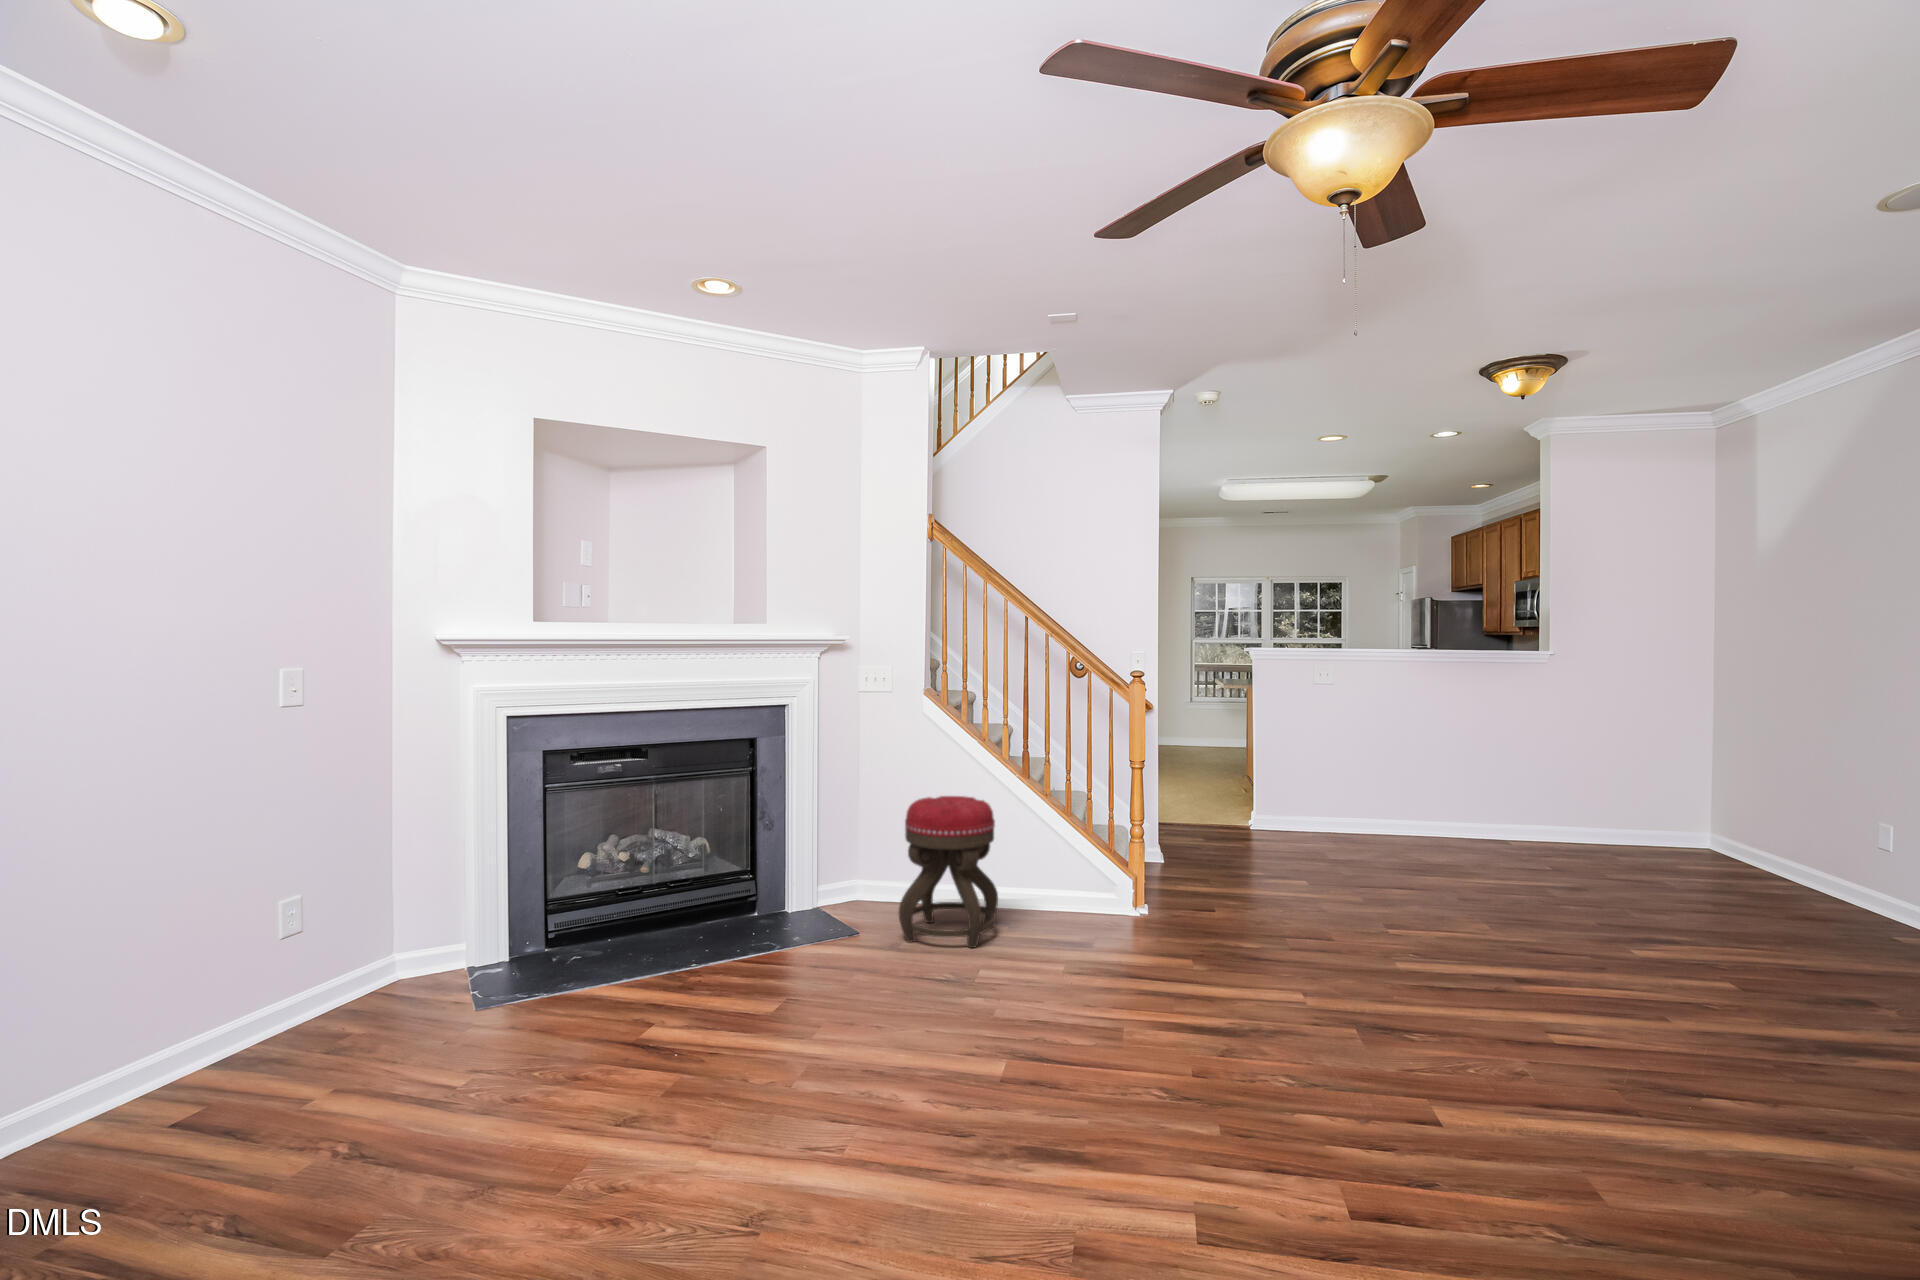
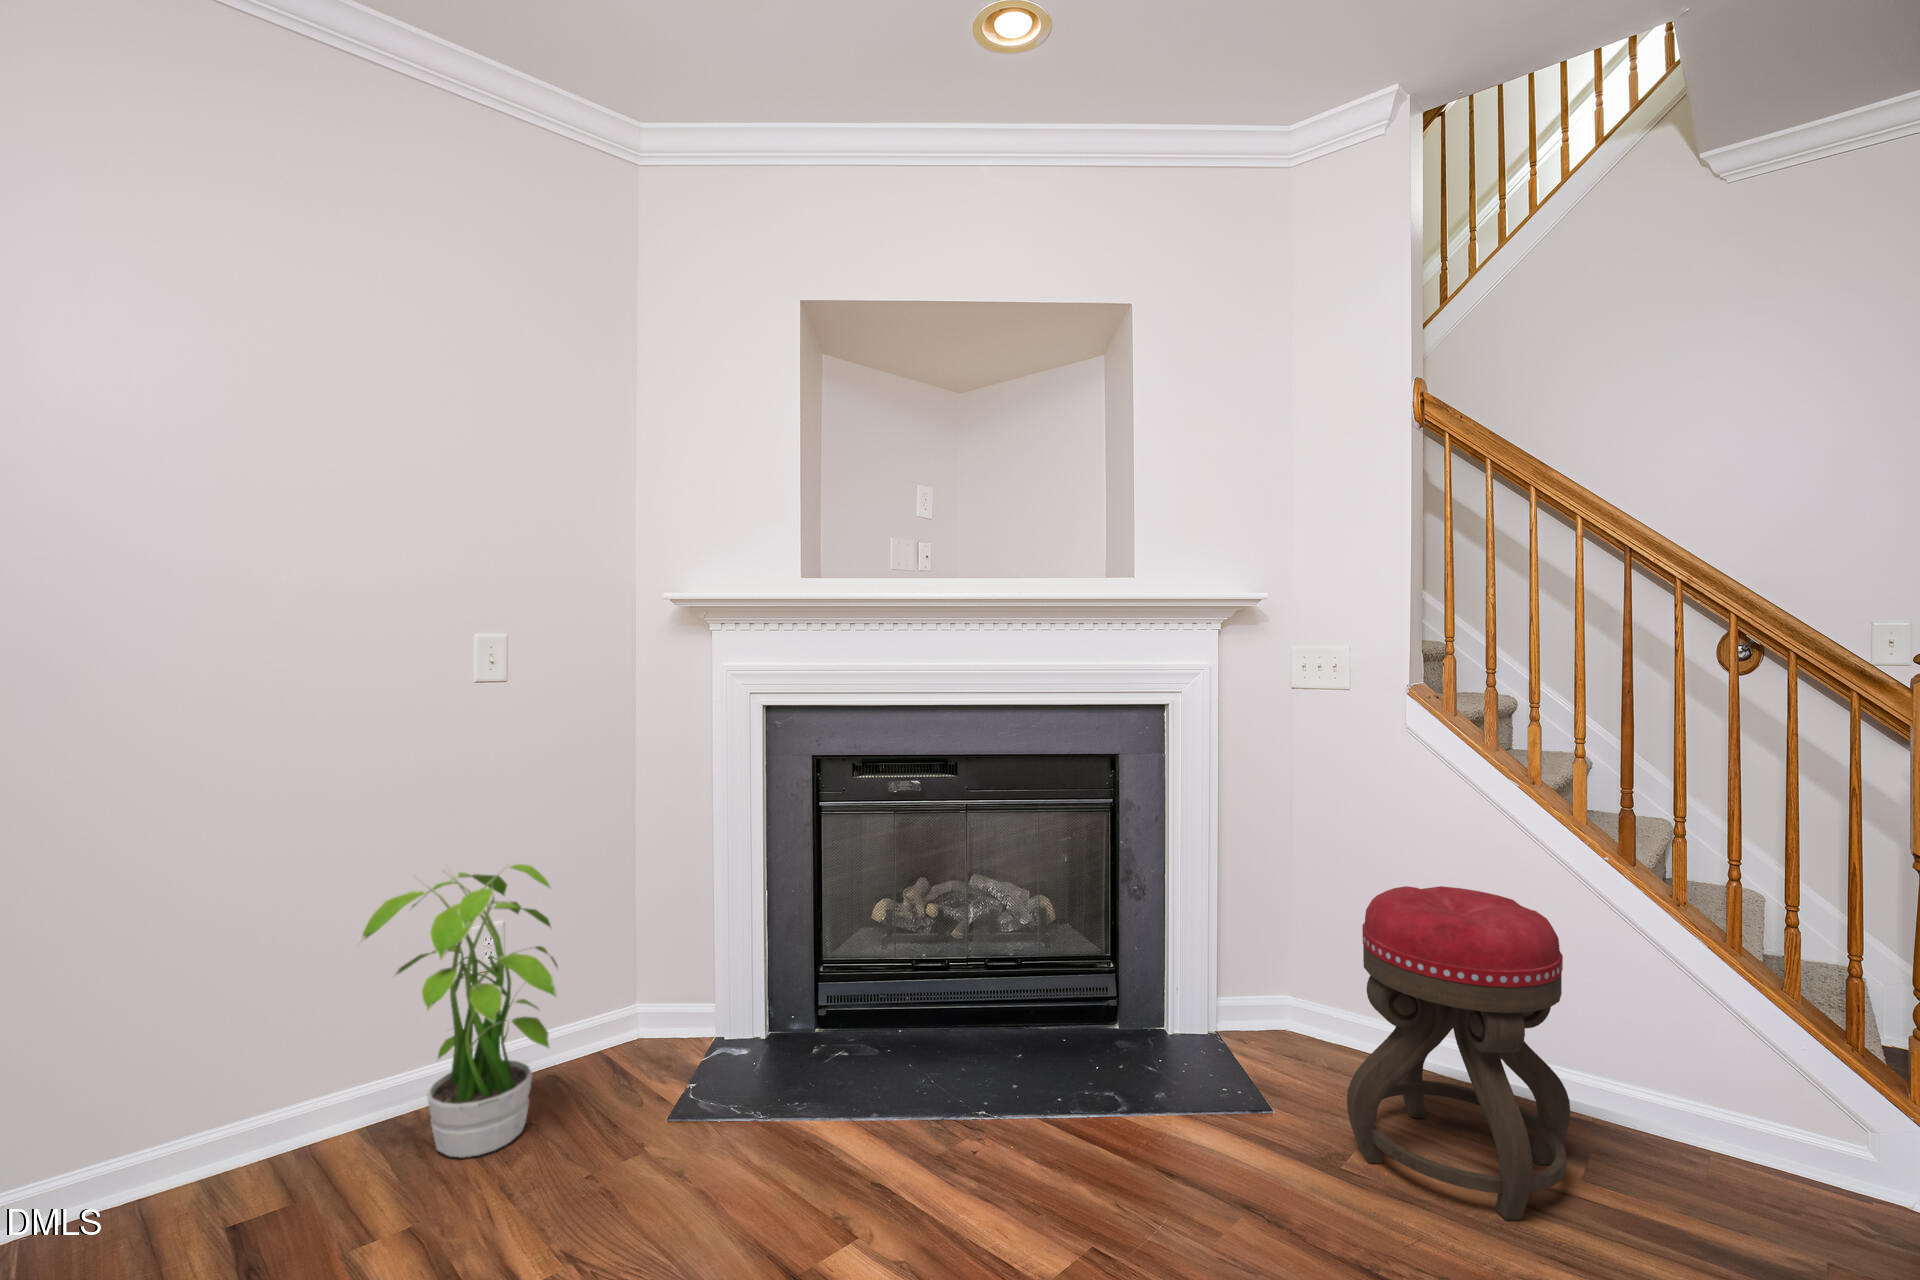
potted plant: none [236,839,401,1055] -> present [358,864,558,1158]

